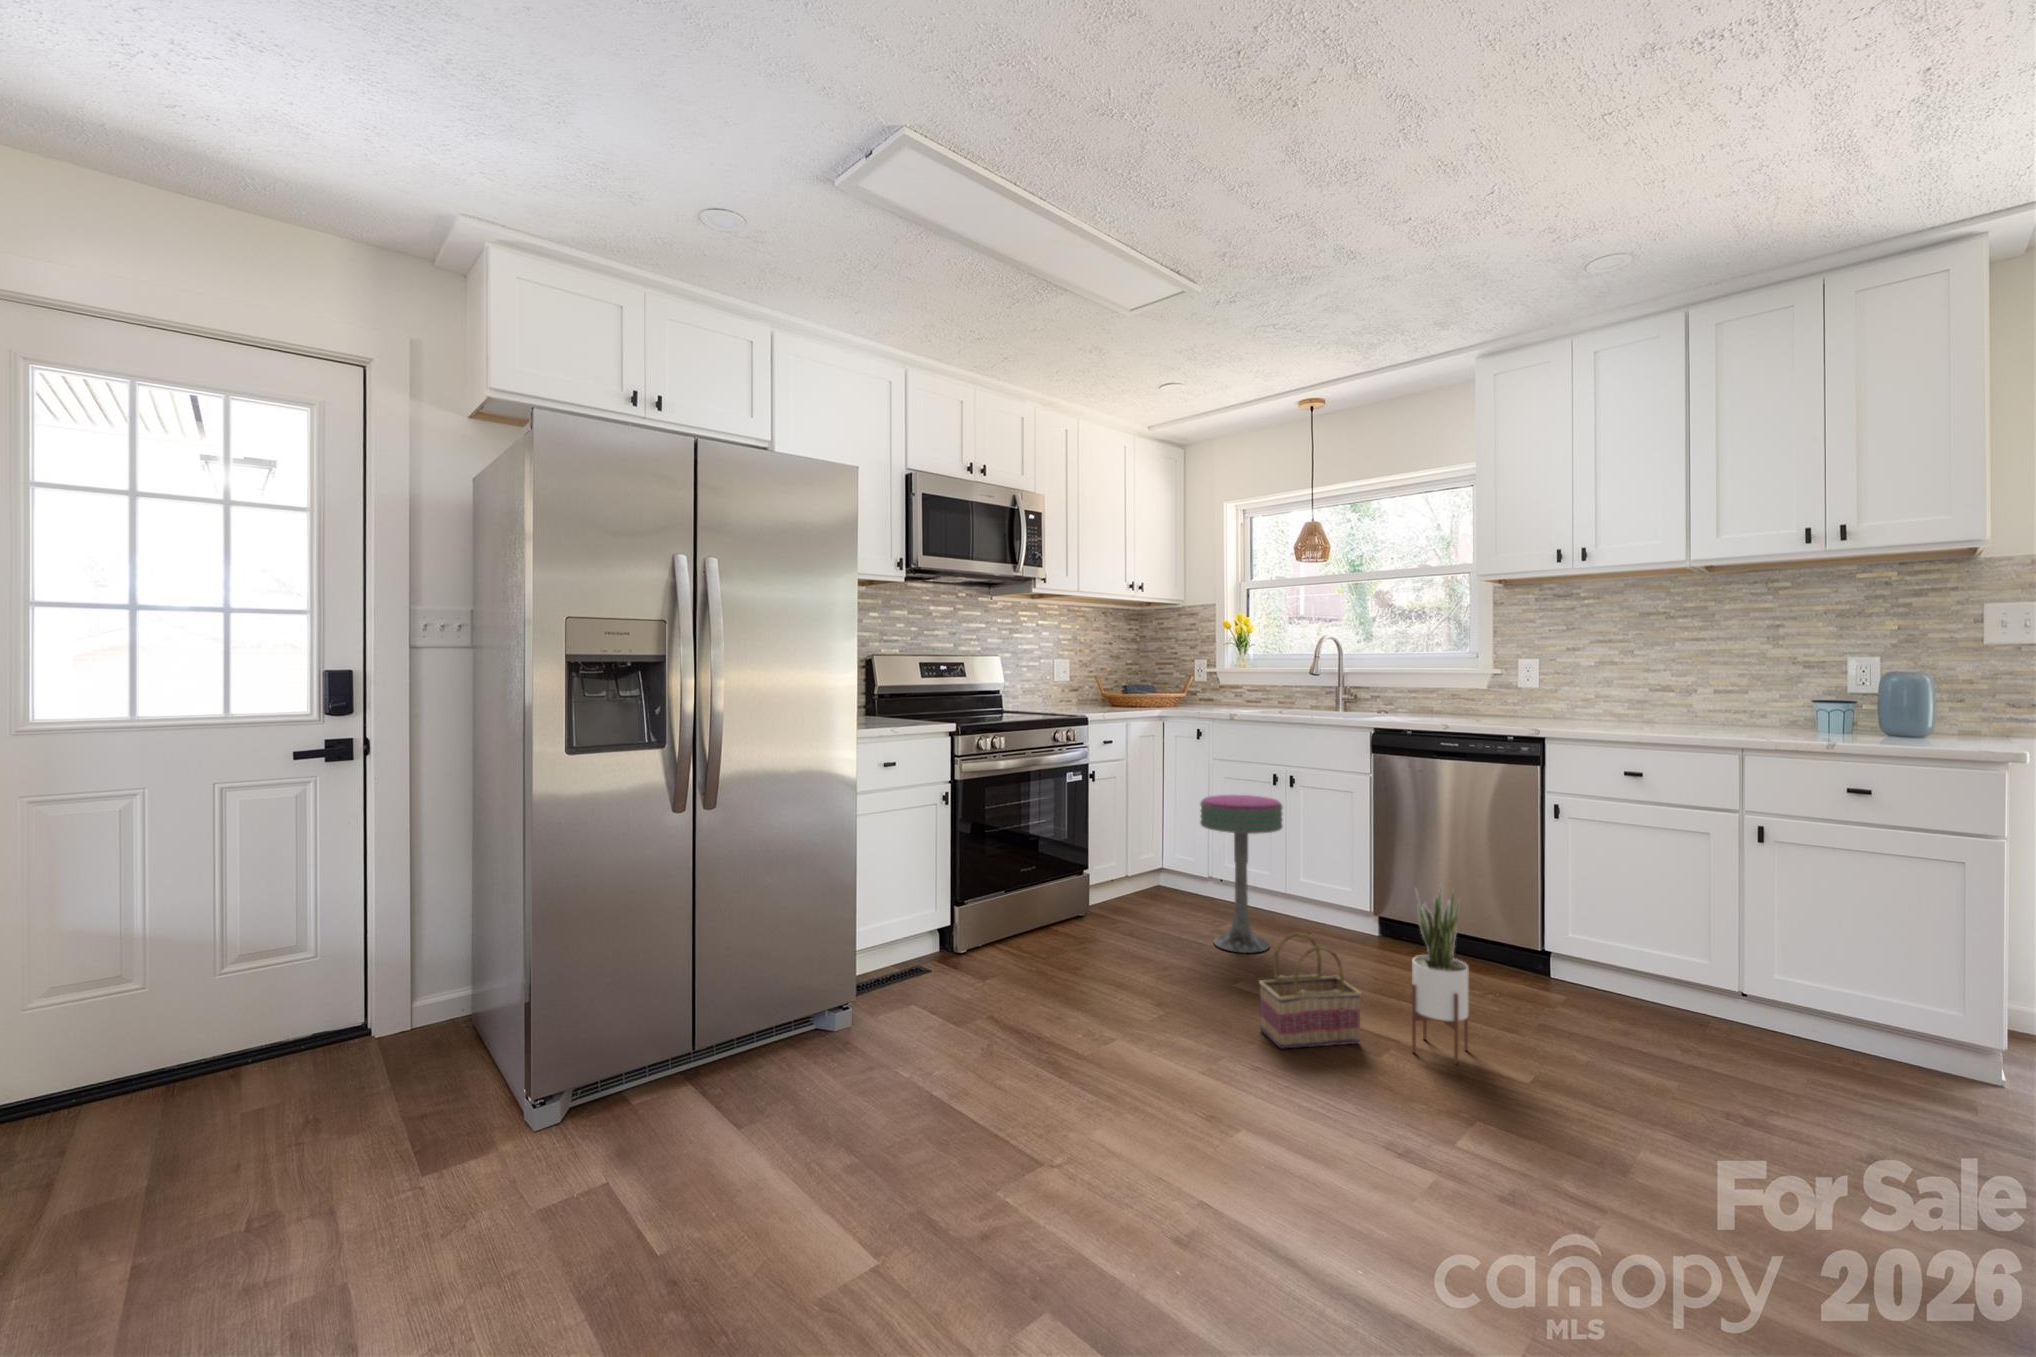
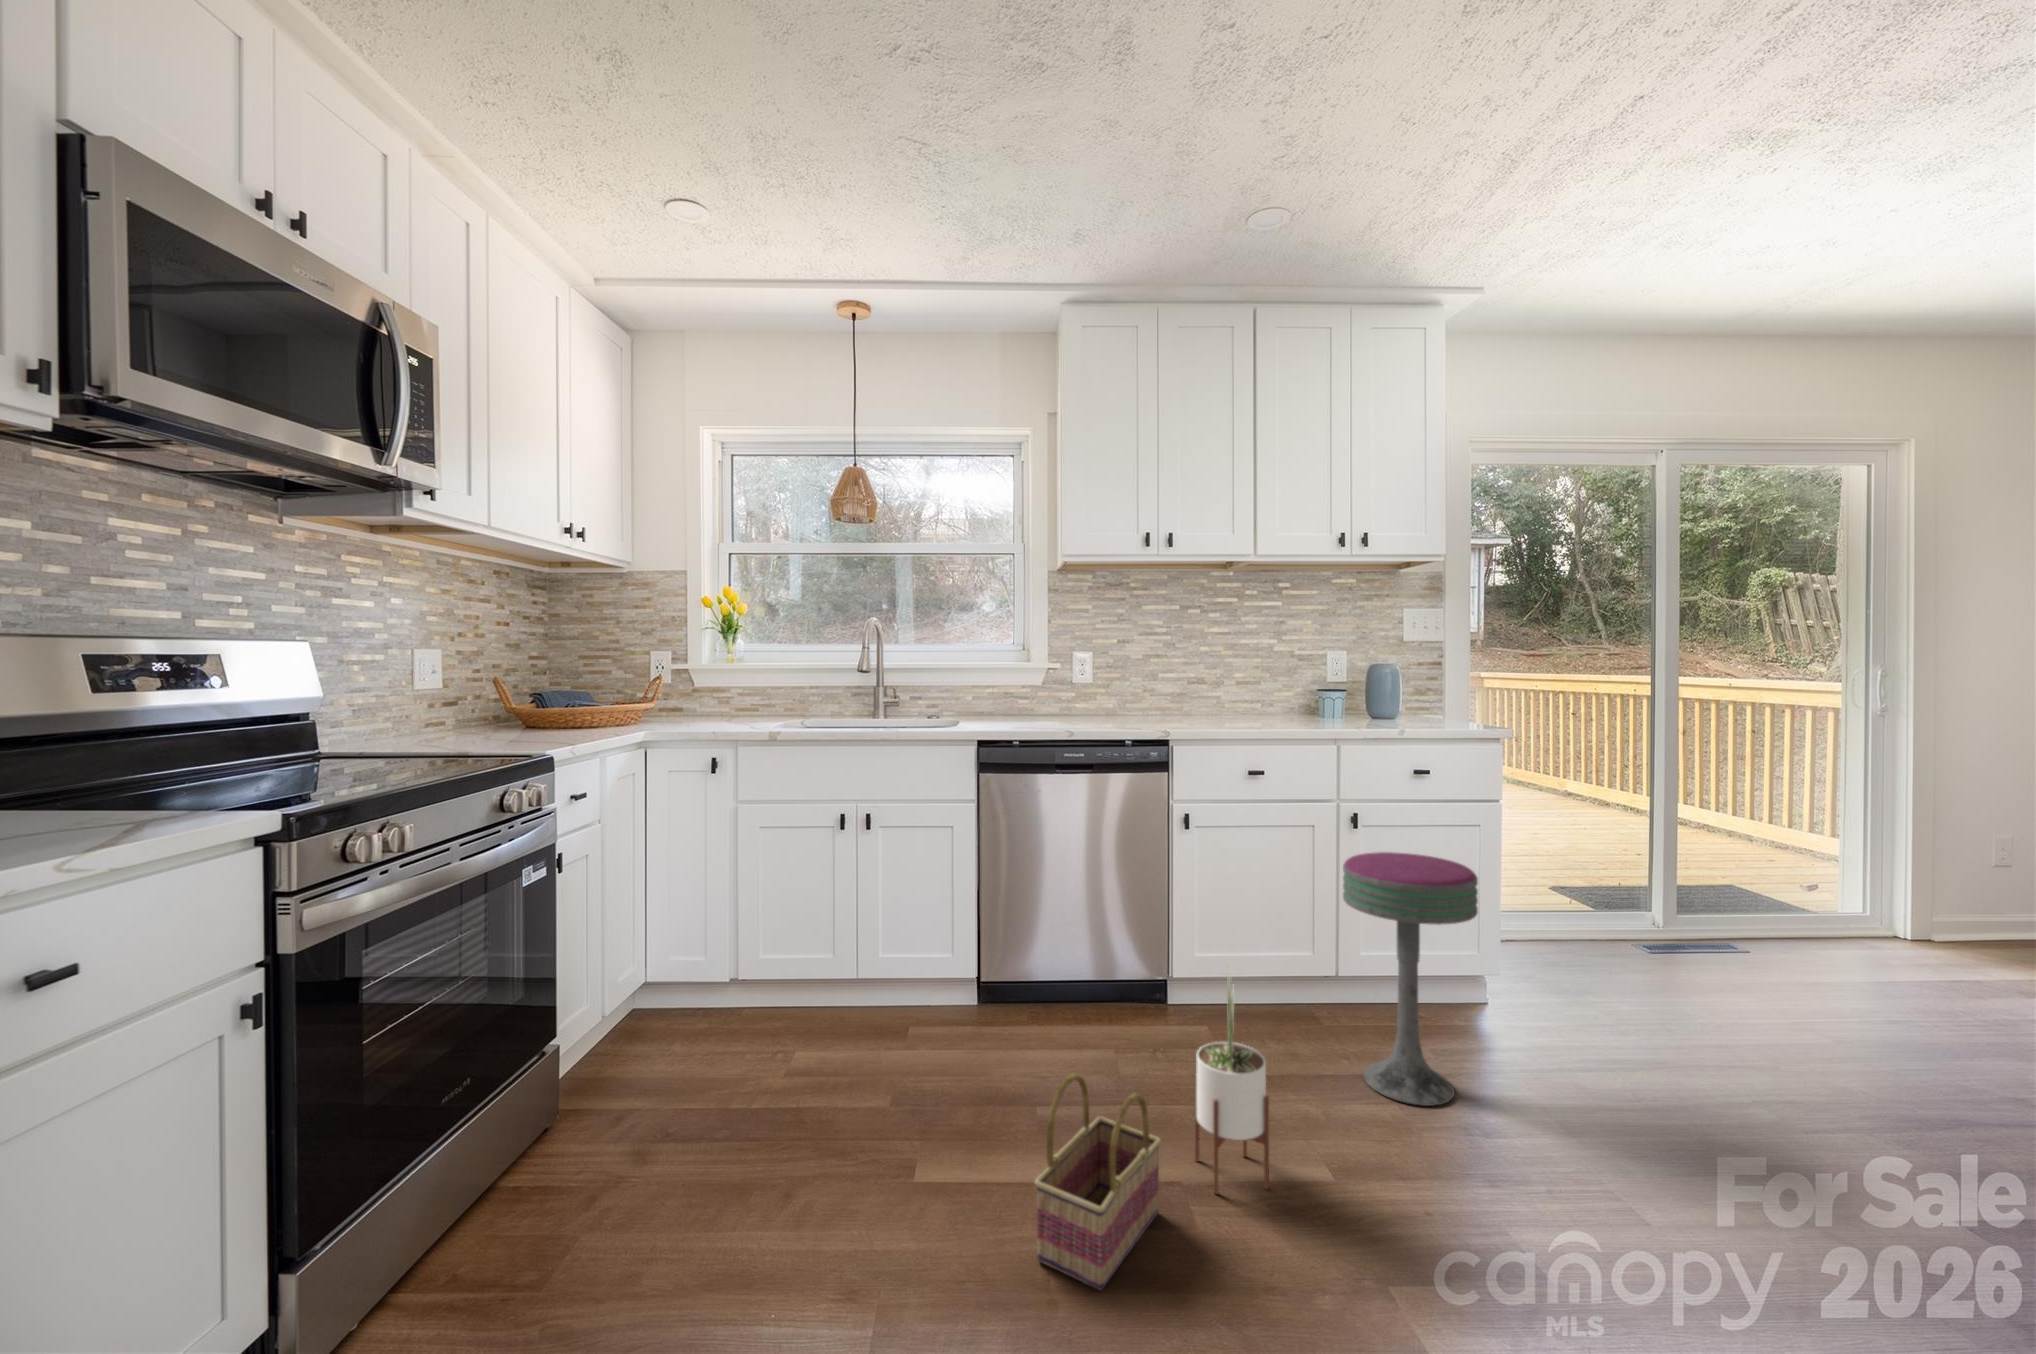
bar stool: present [1200,795,1282,953] -> present [1343,852,1478,1106]

